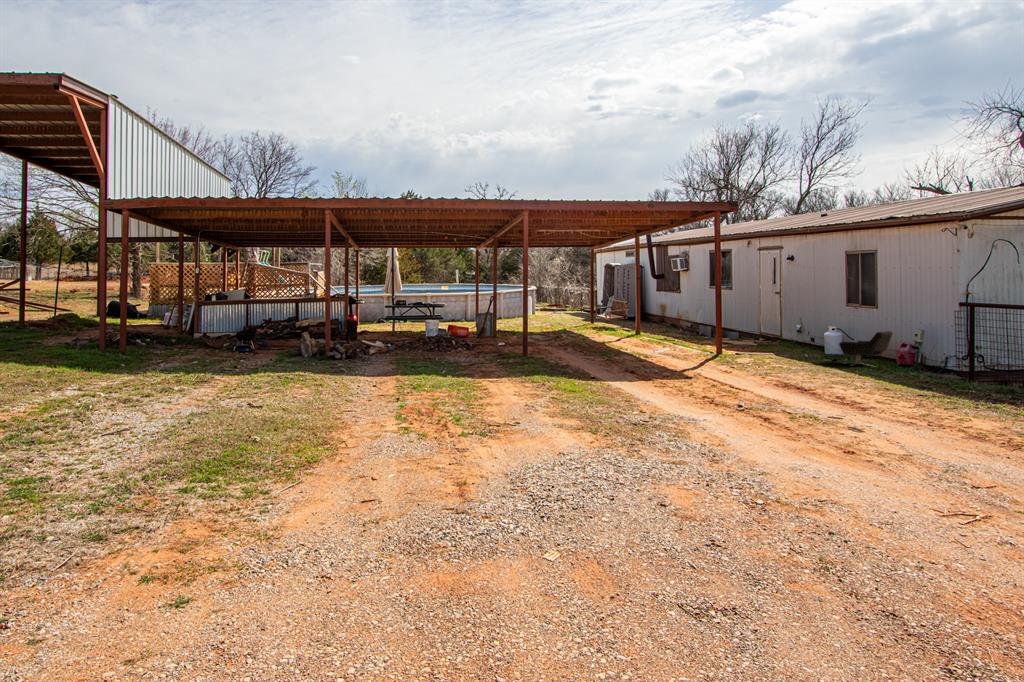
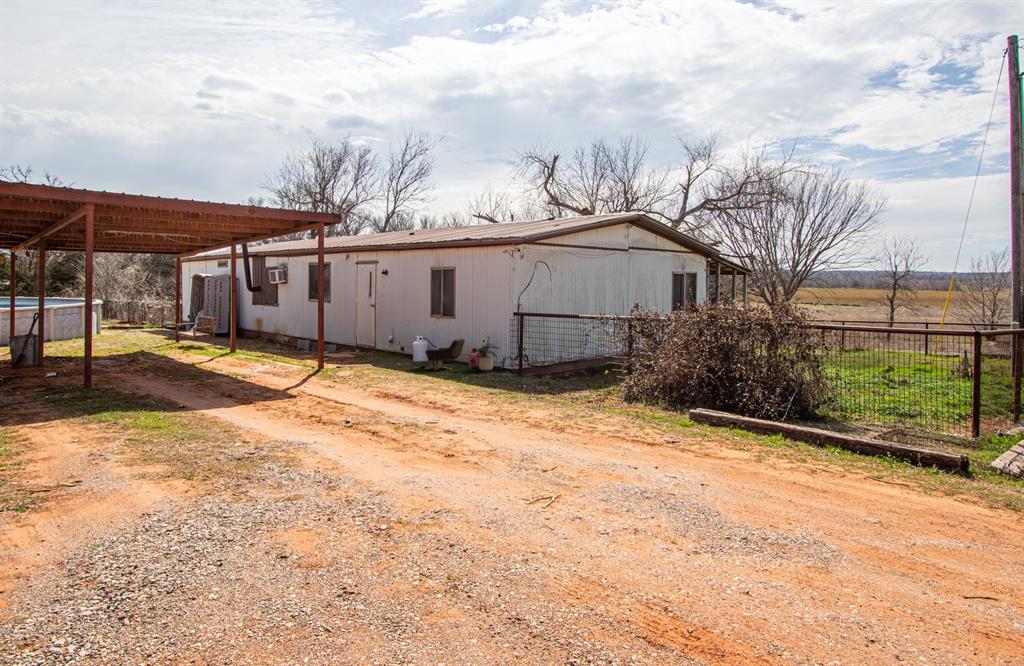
potted plant: none [899,338,943,370] -> present [472,343,499,370]

